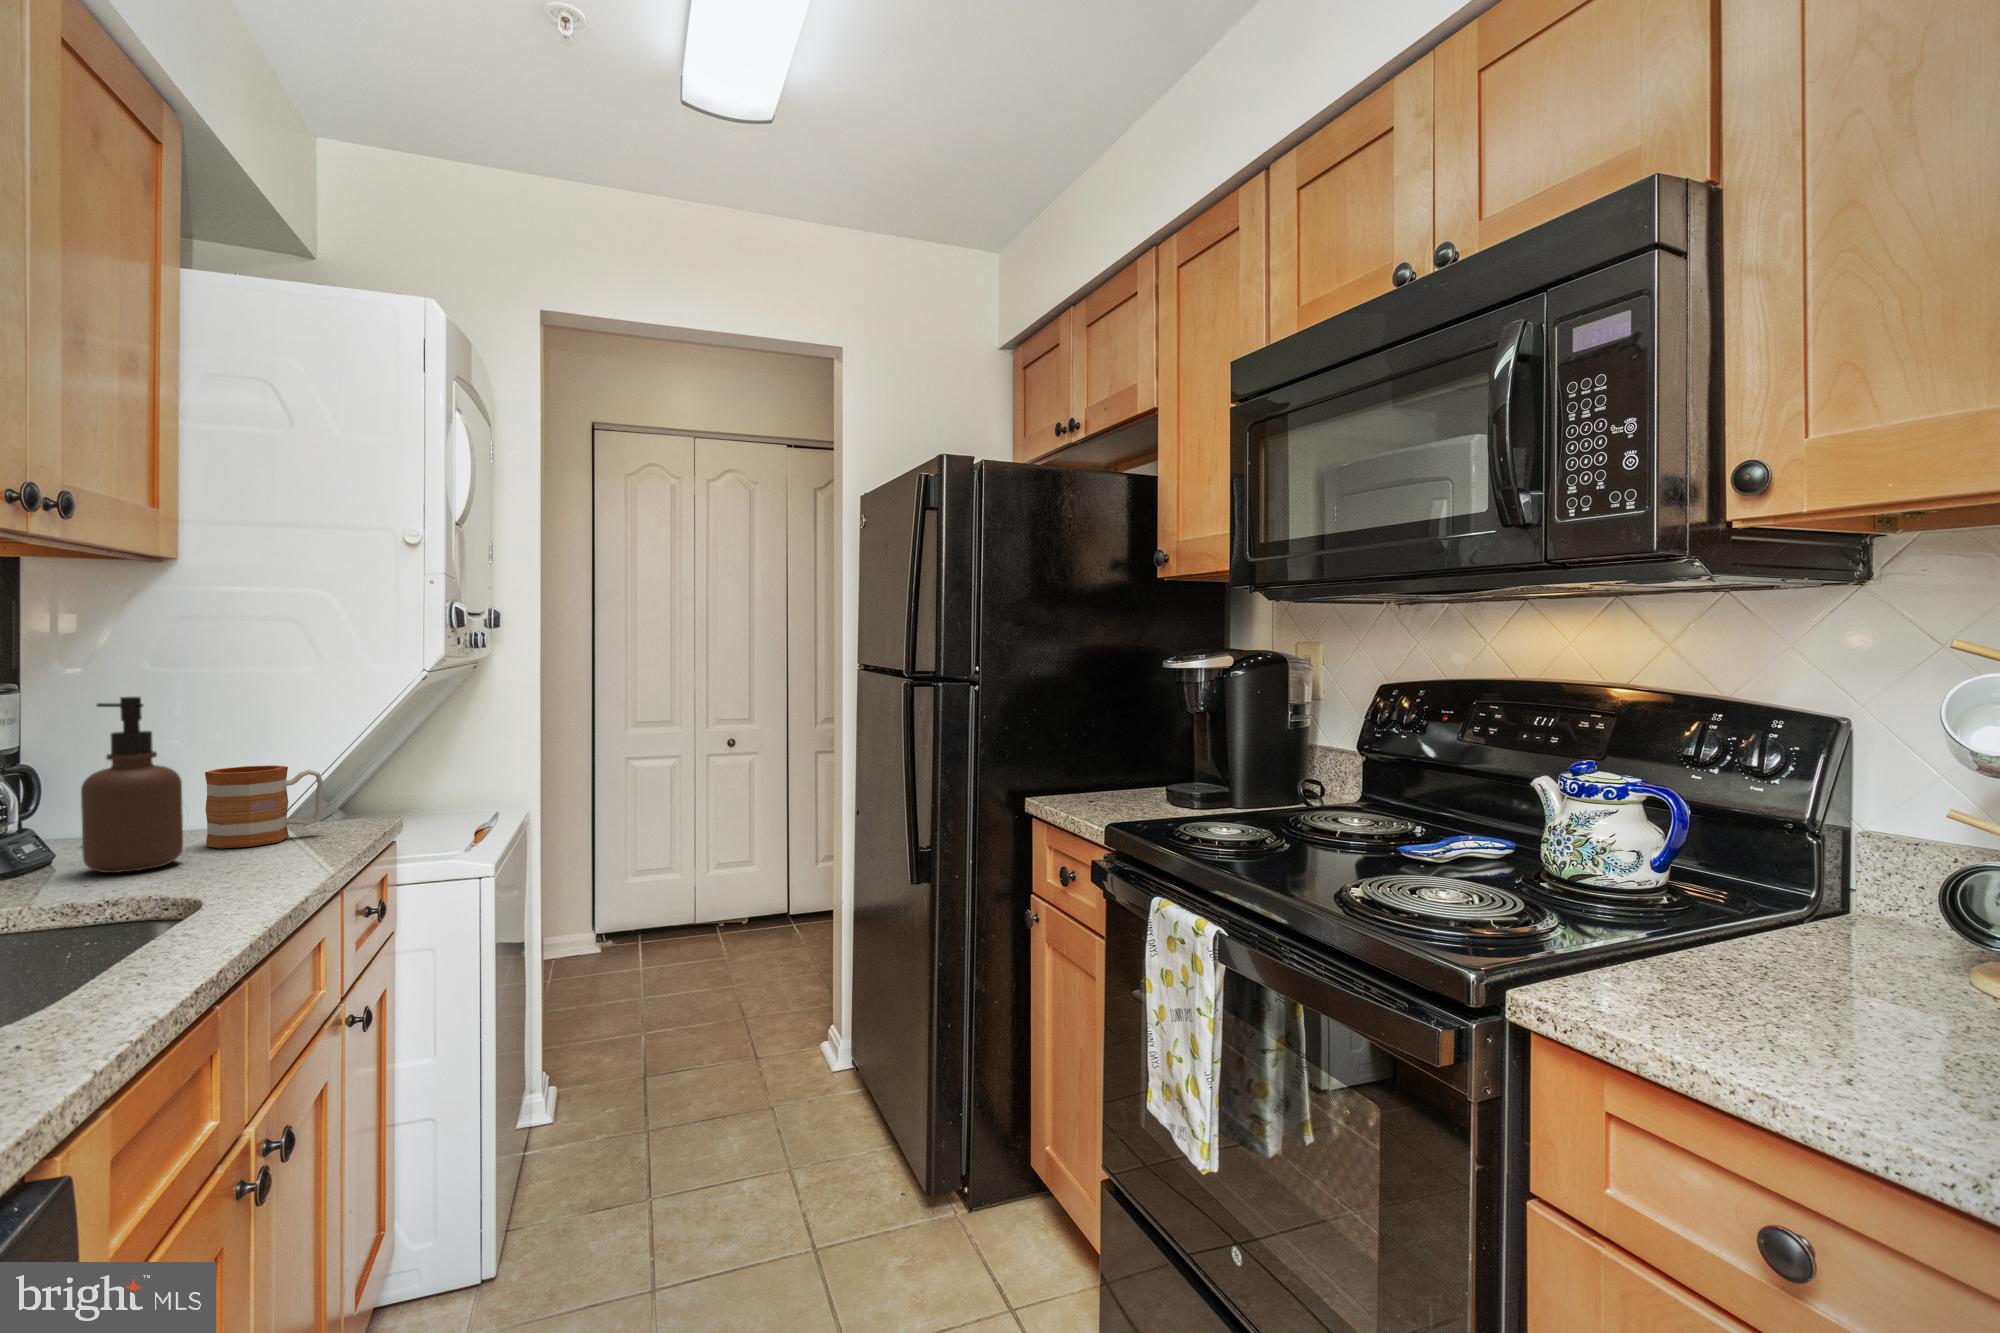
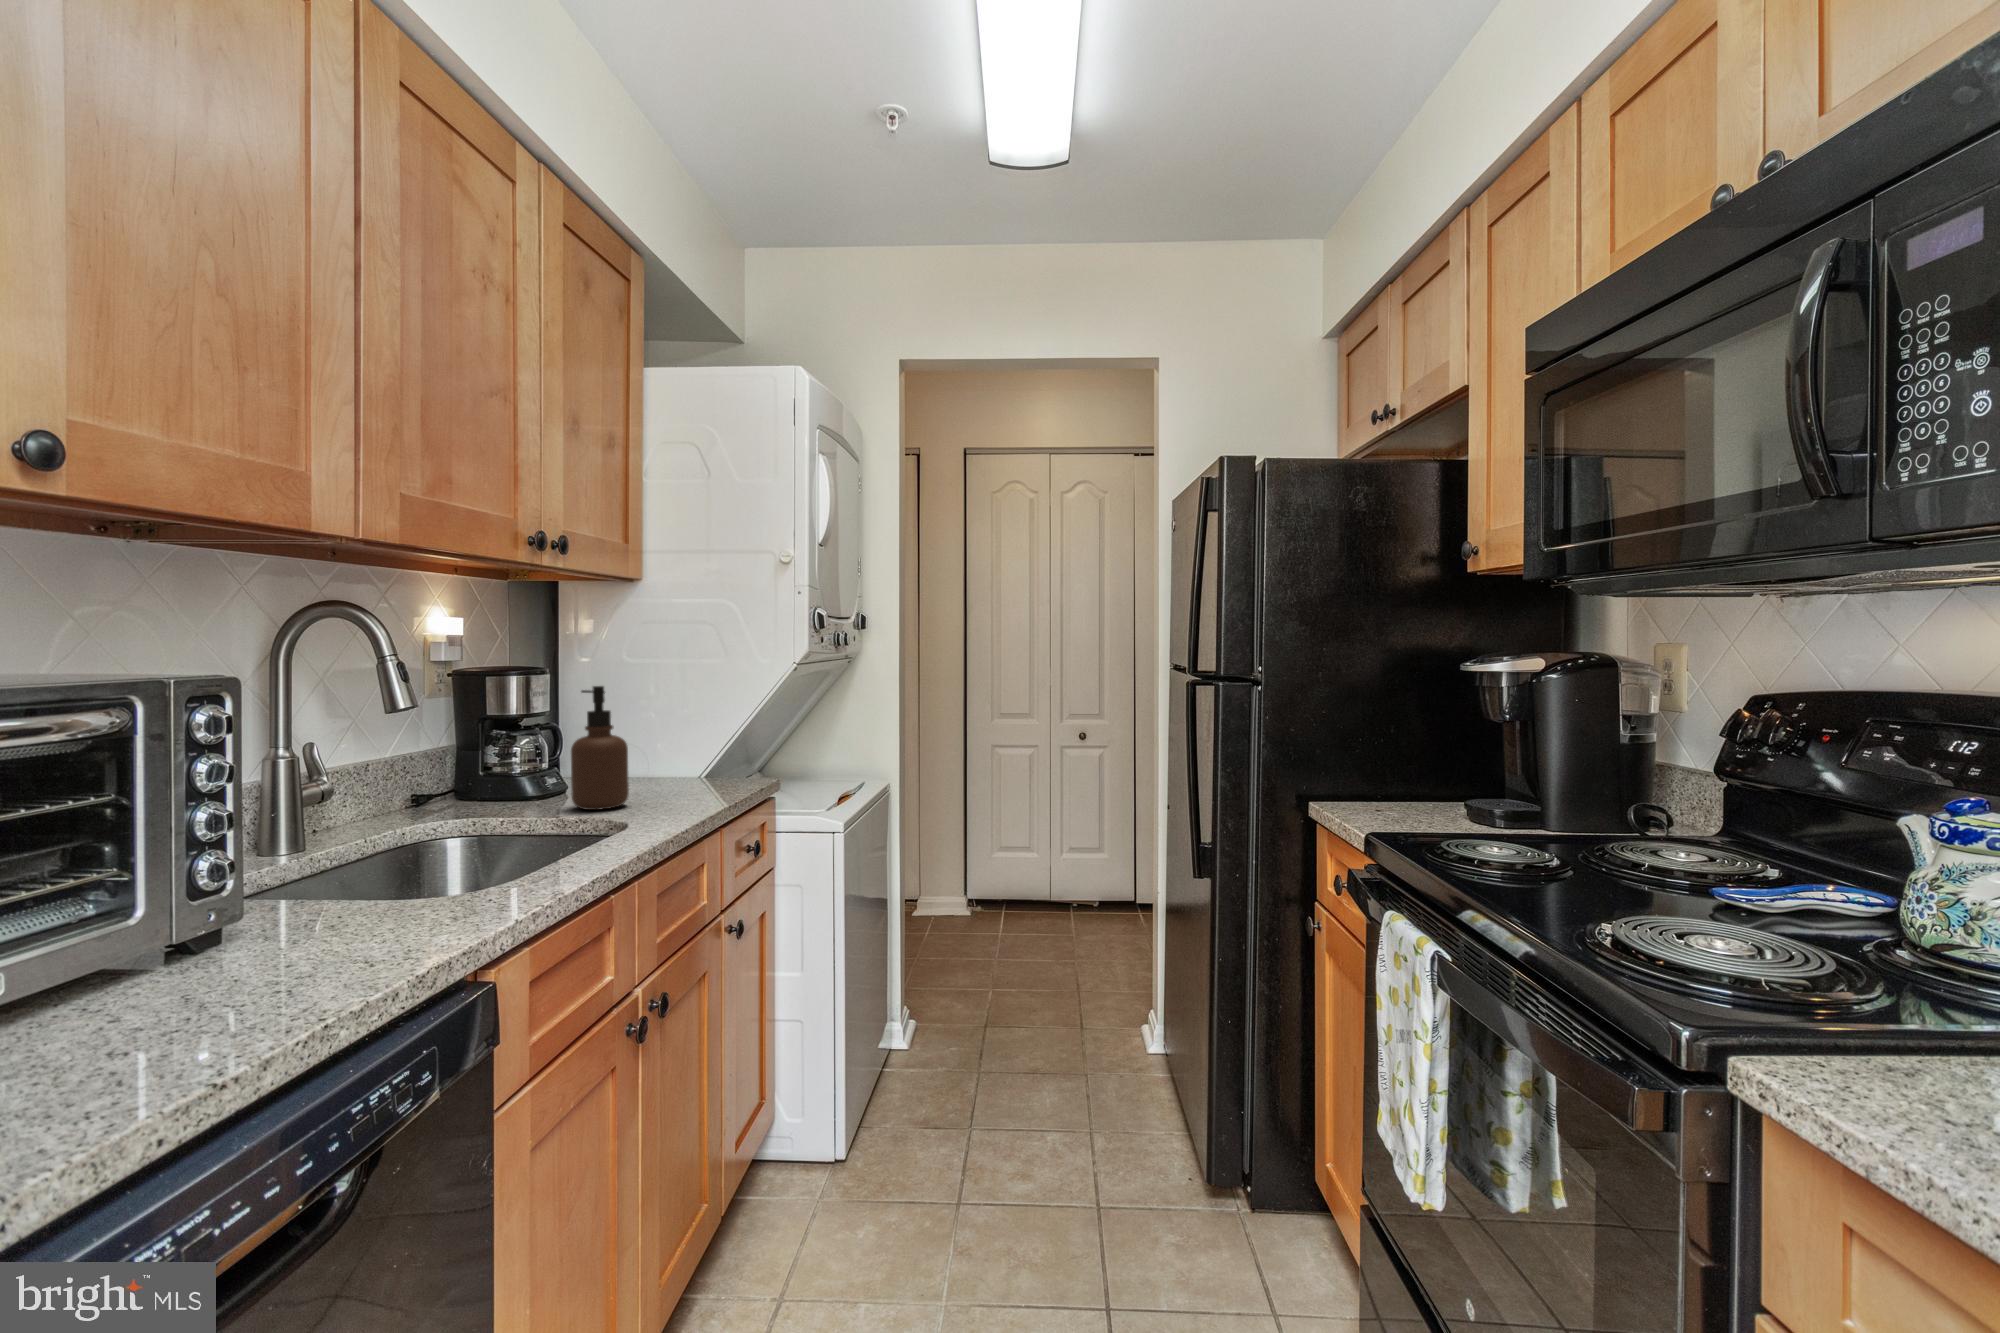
mug: present [205,765,324,848] -> none [647,738,721,798]

